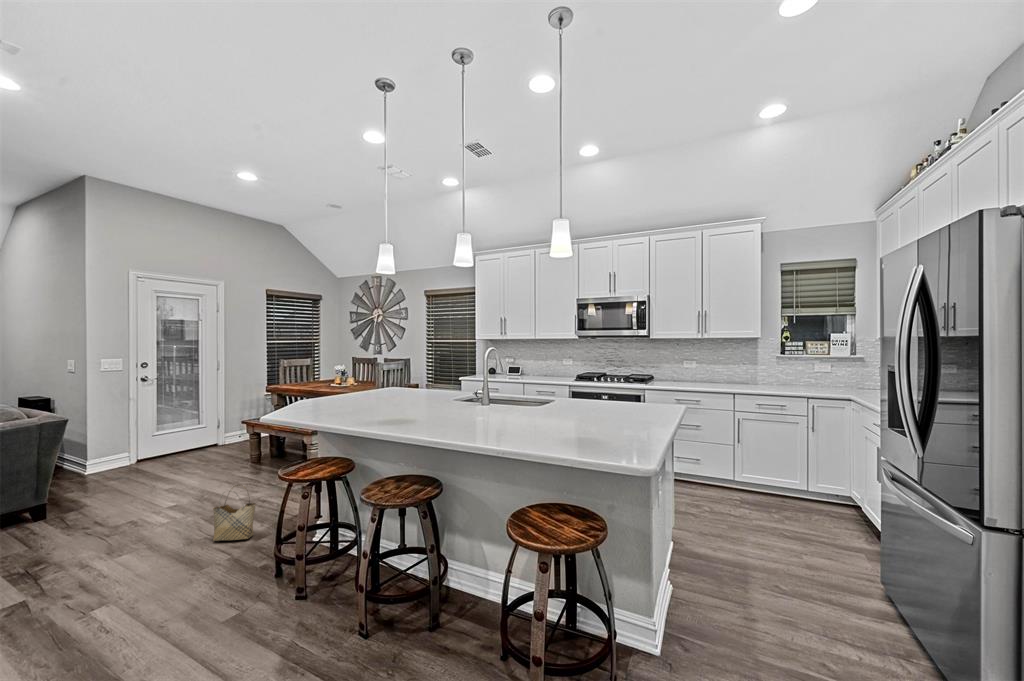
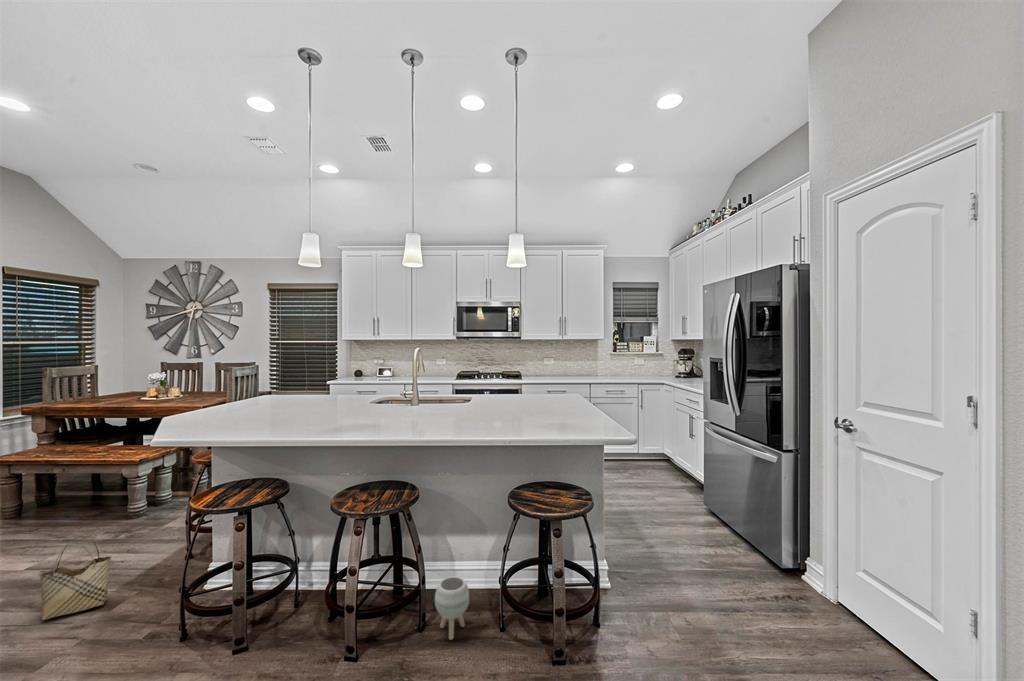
planter: none [440,584,476,649] -> present [435,576,469,640]

